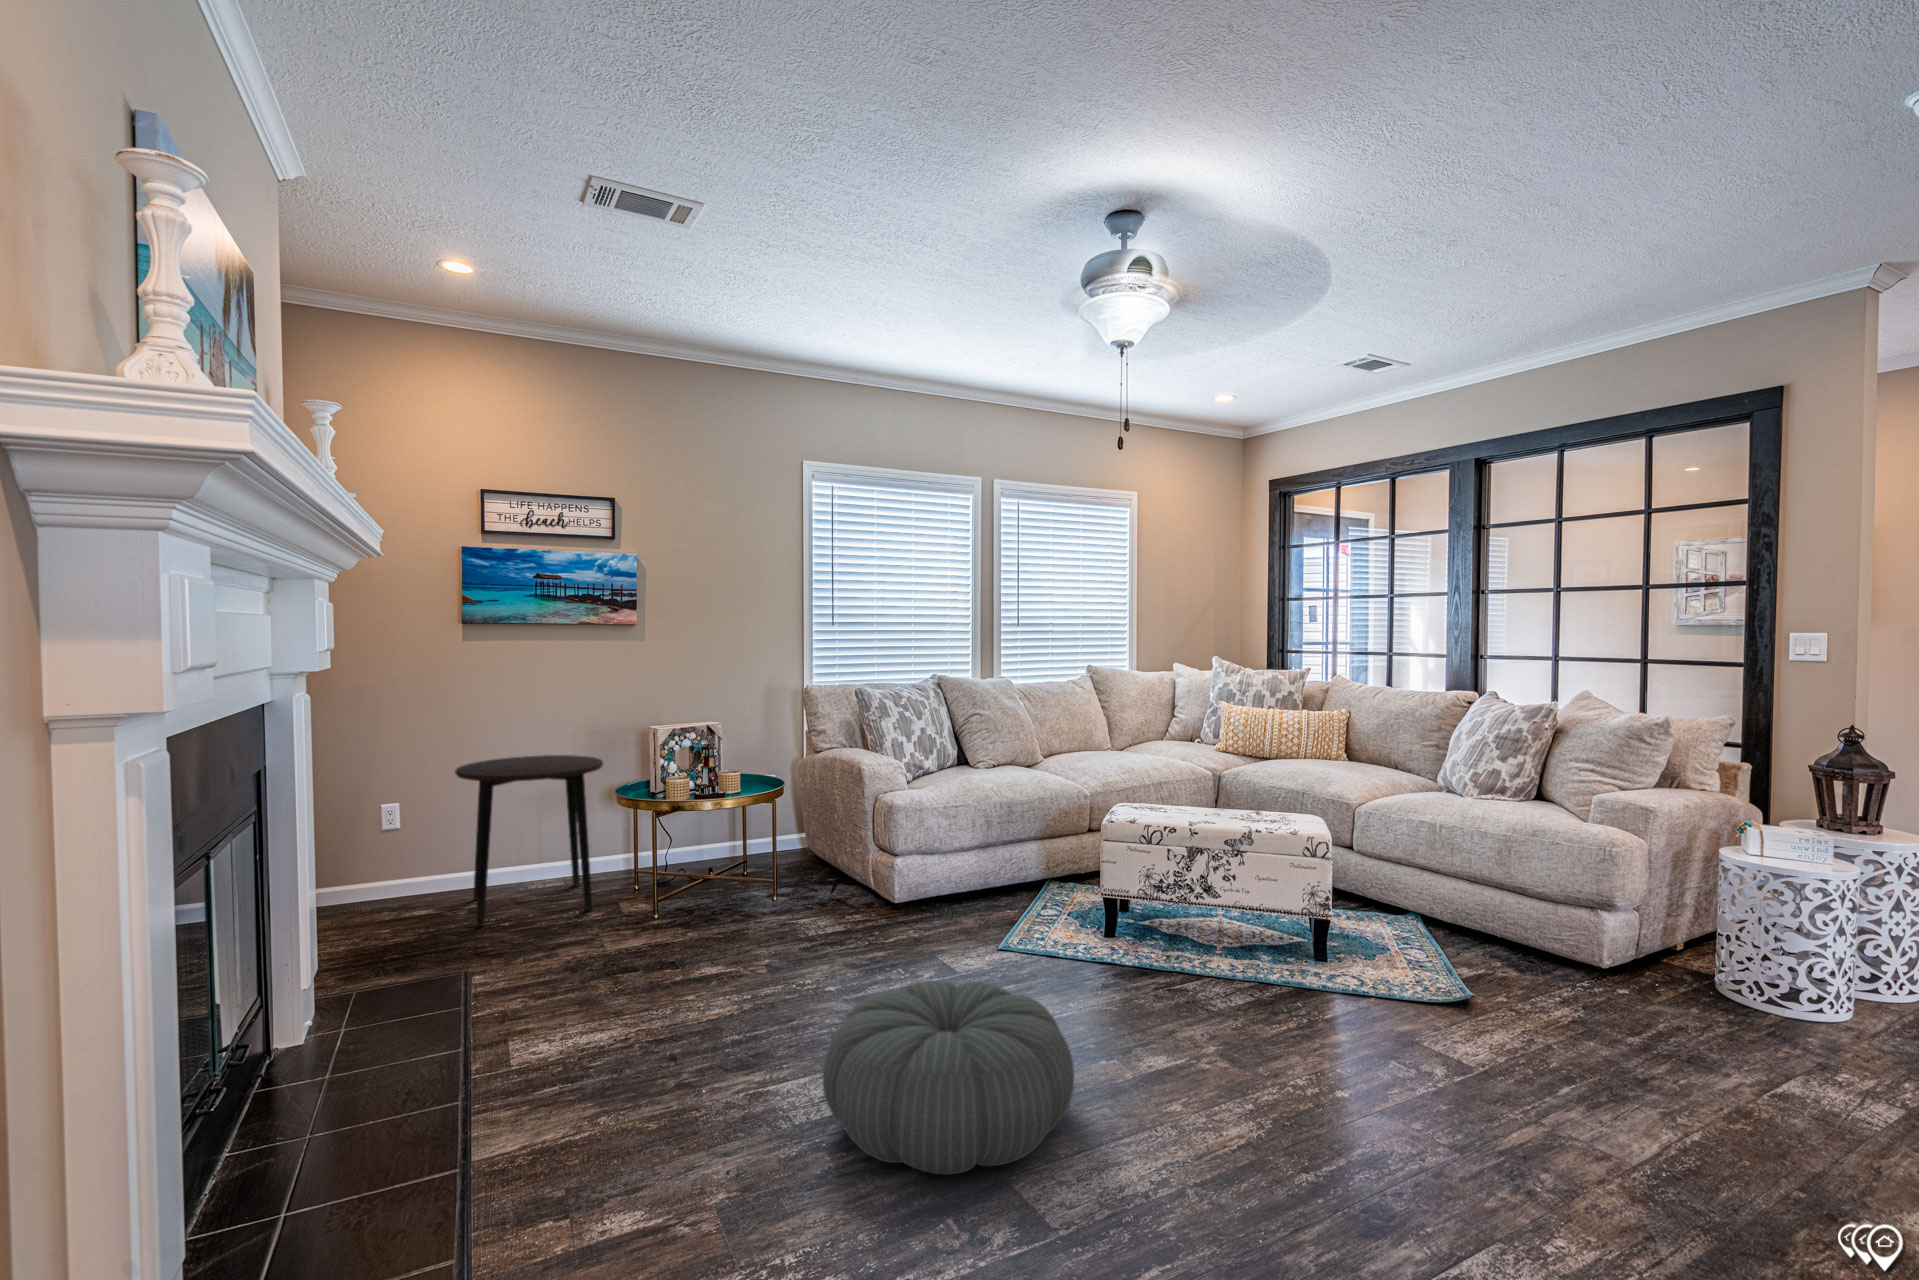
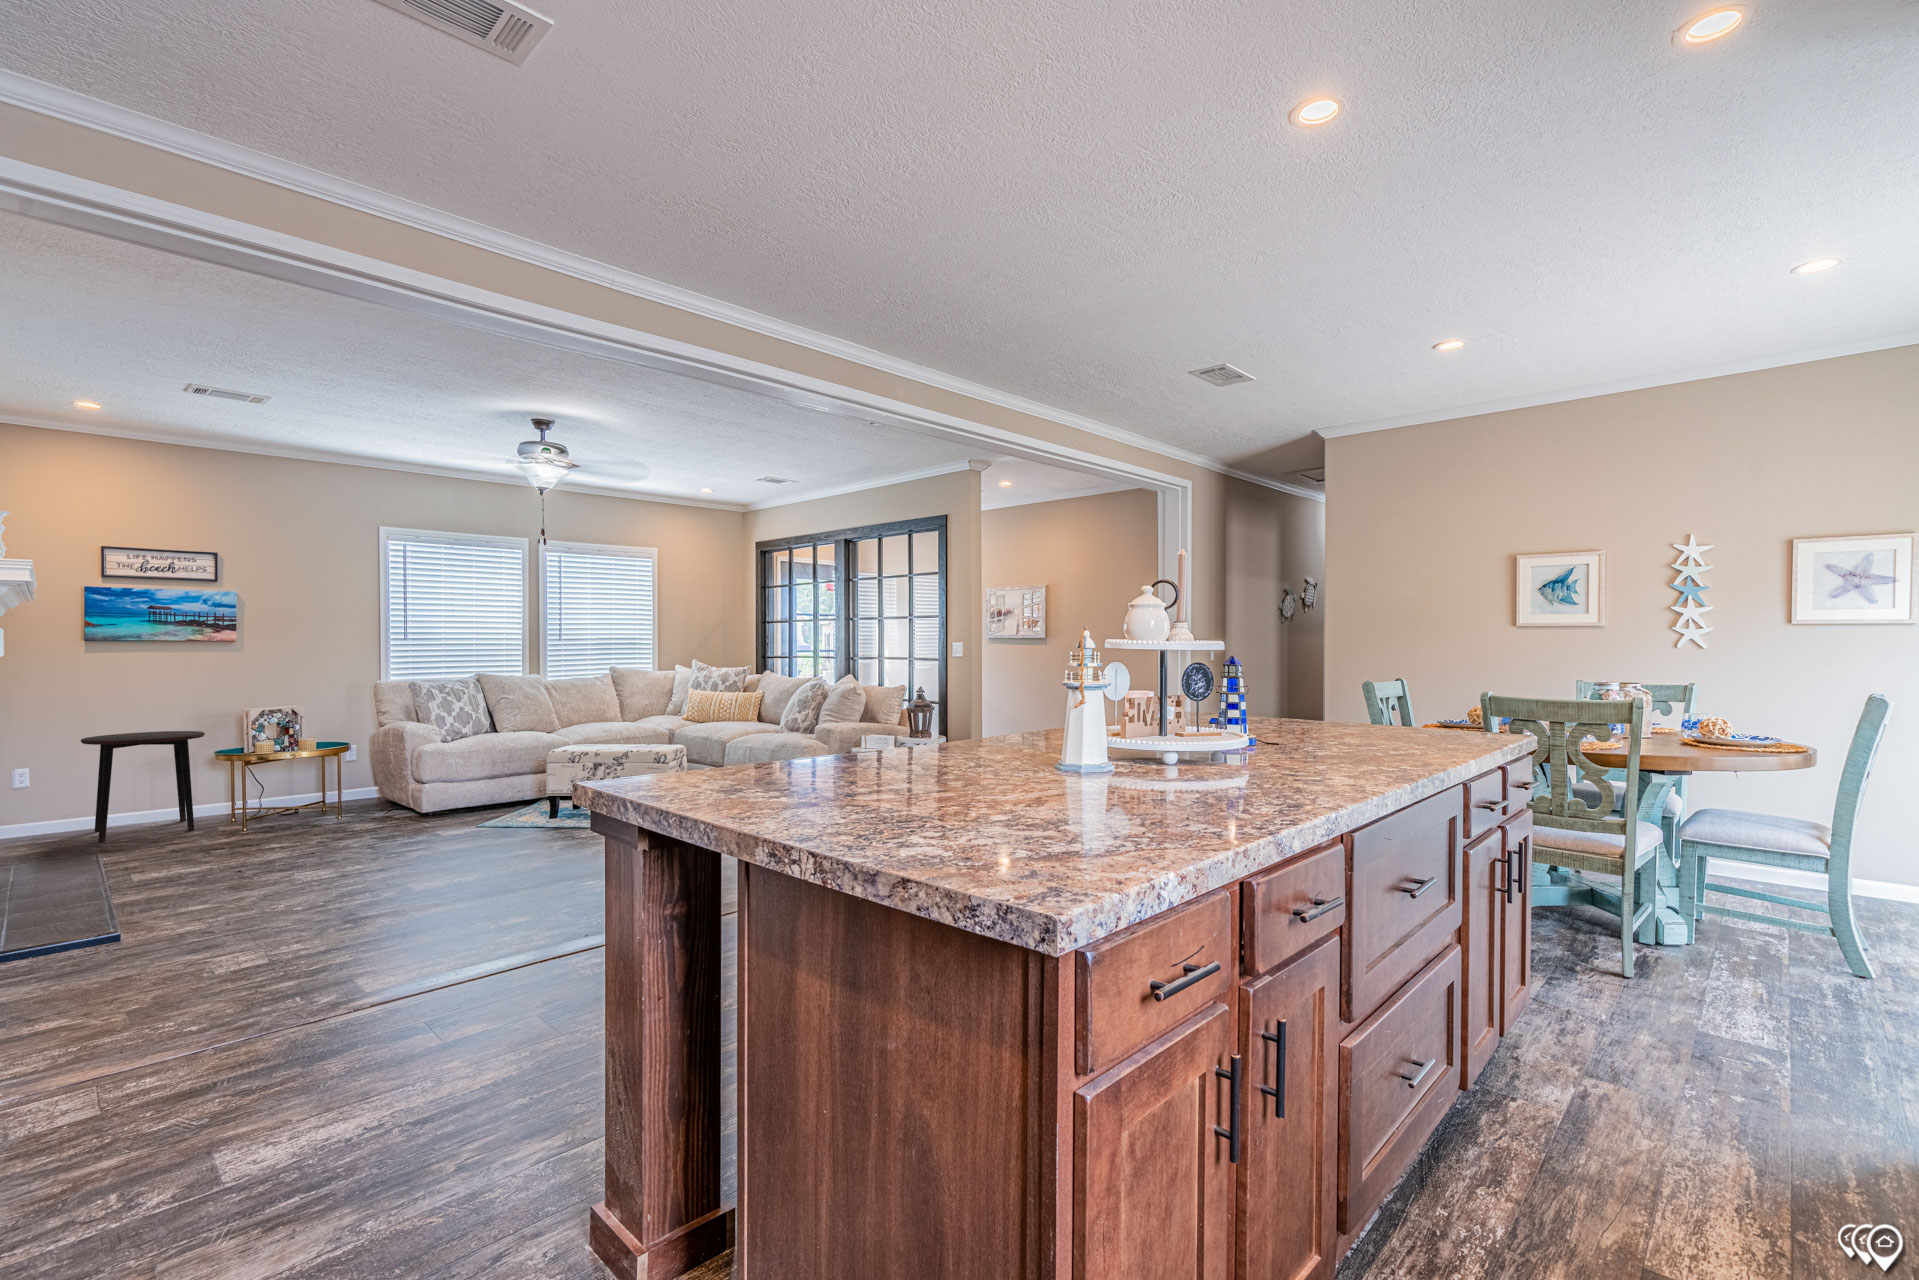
pouf: present [823,981,1074,1175] -> none [313,817,454,885]

